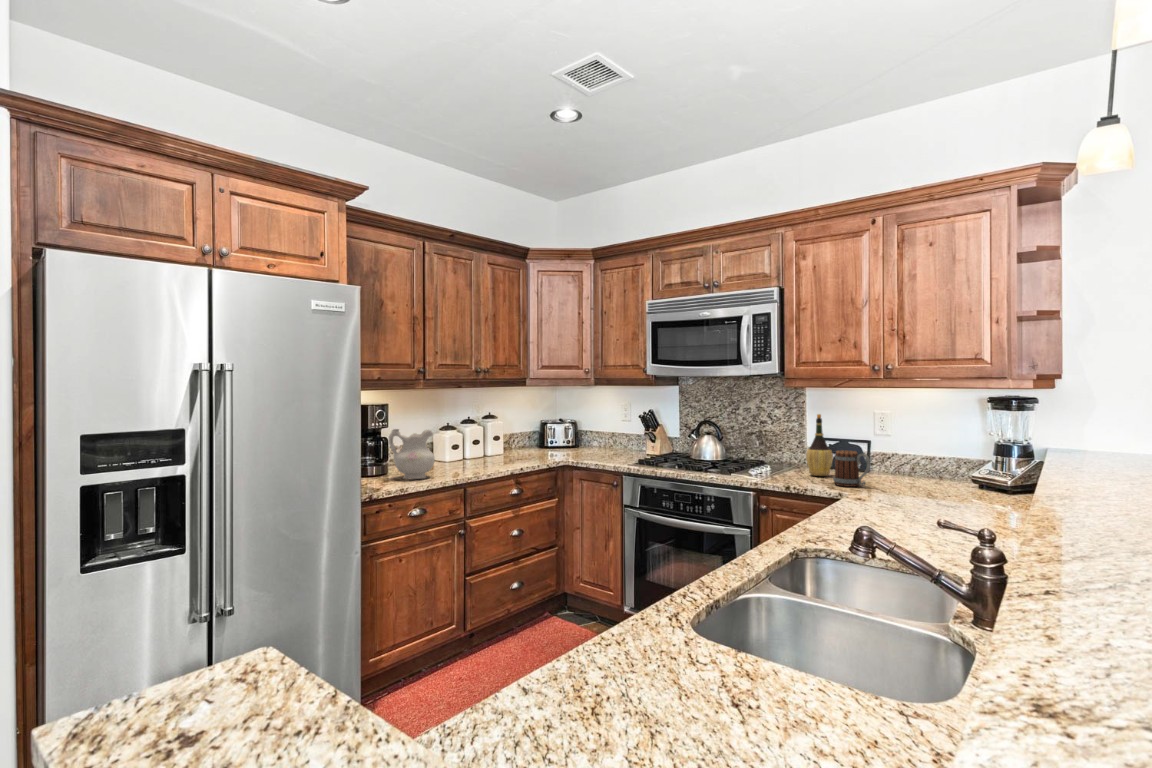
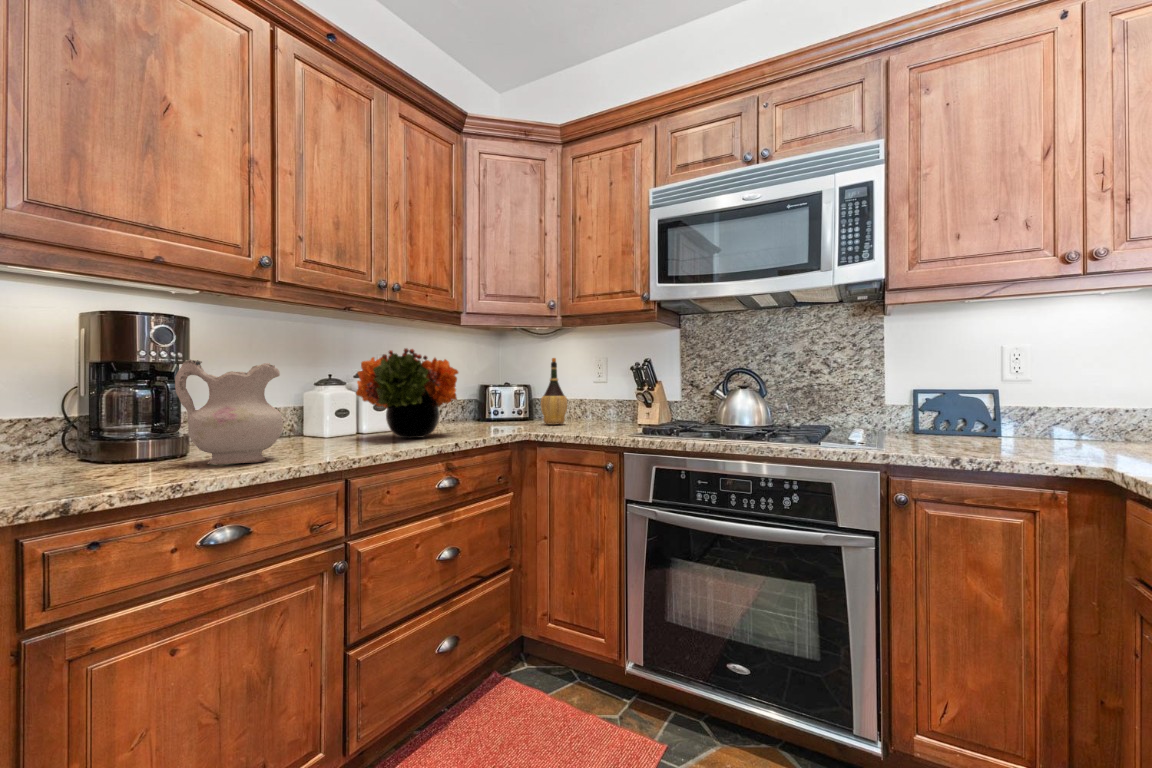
flower arrangement: none [463,409,524,464] -> present [356,348,458,438]
wine bottle: present [806,414,833,476] -> present [541,358,567,425]
mug: present [833,451,870,487] -> none [1030,393,1121,456]

